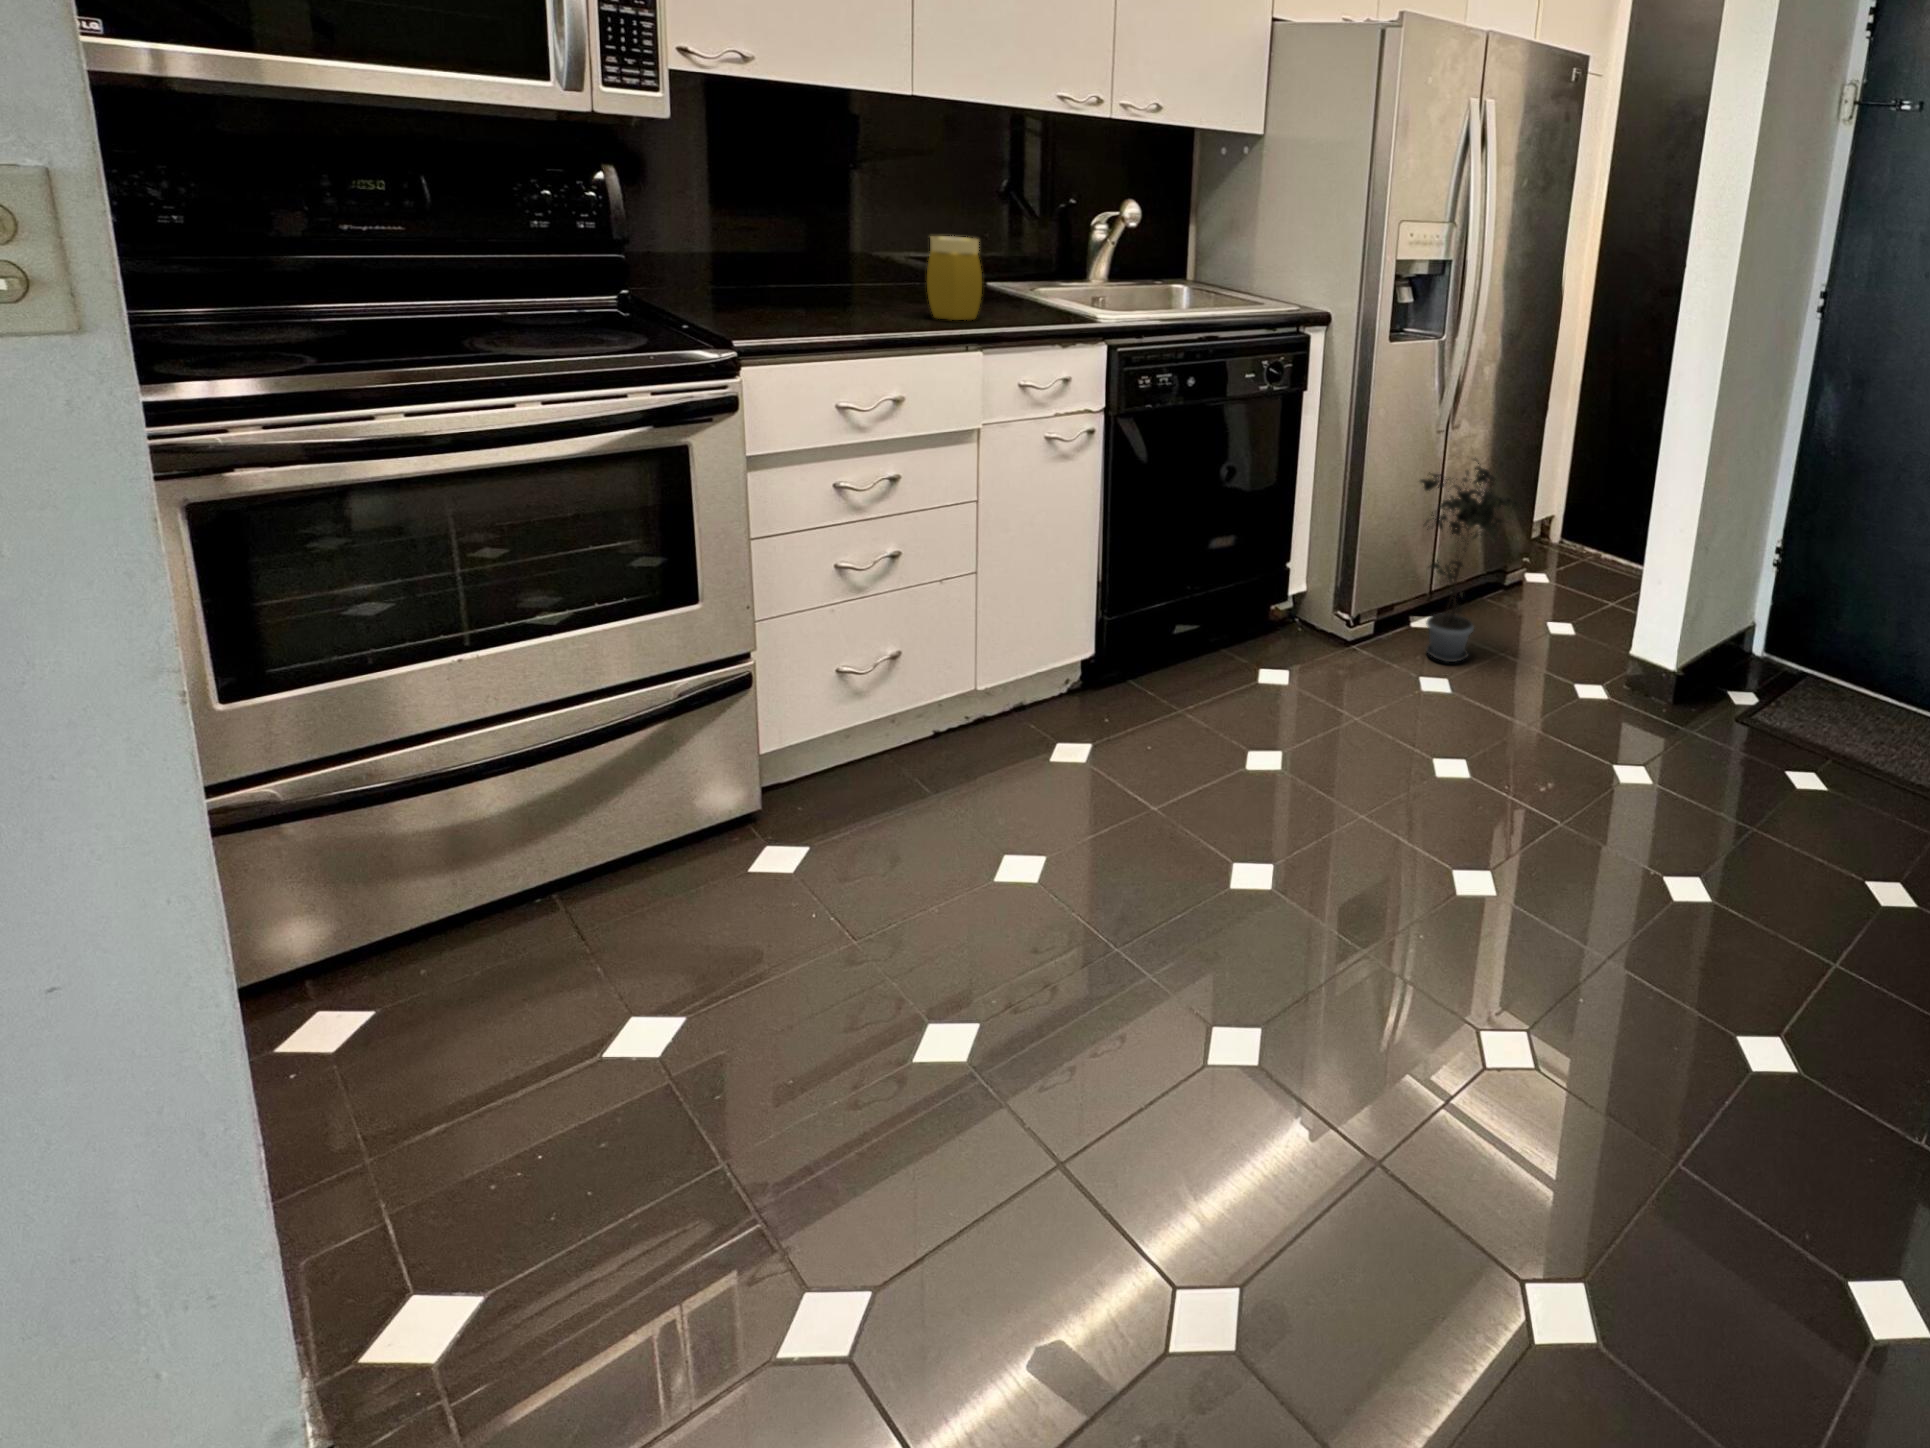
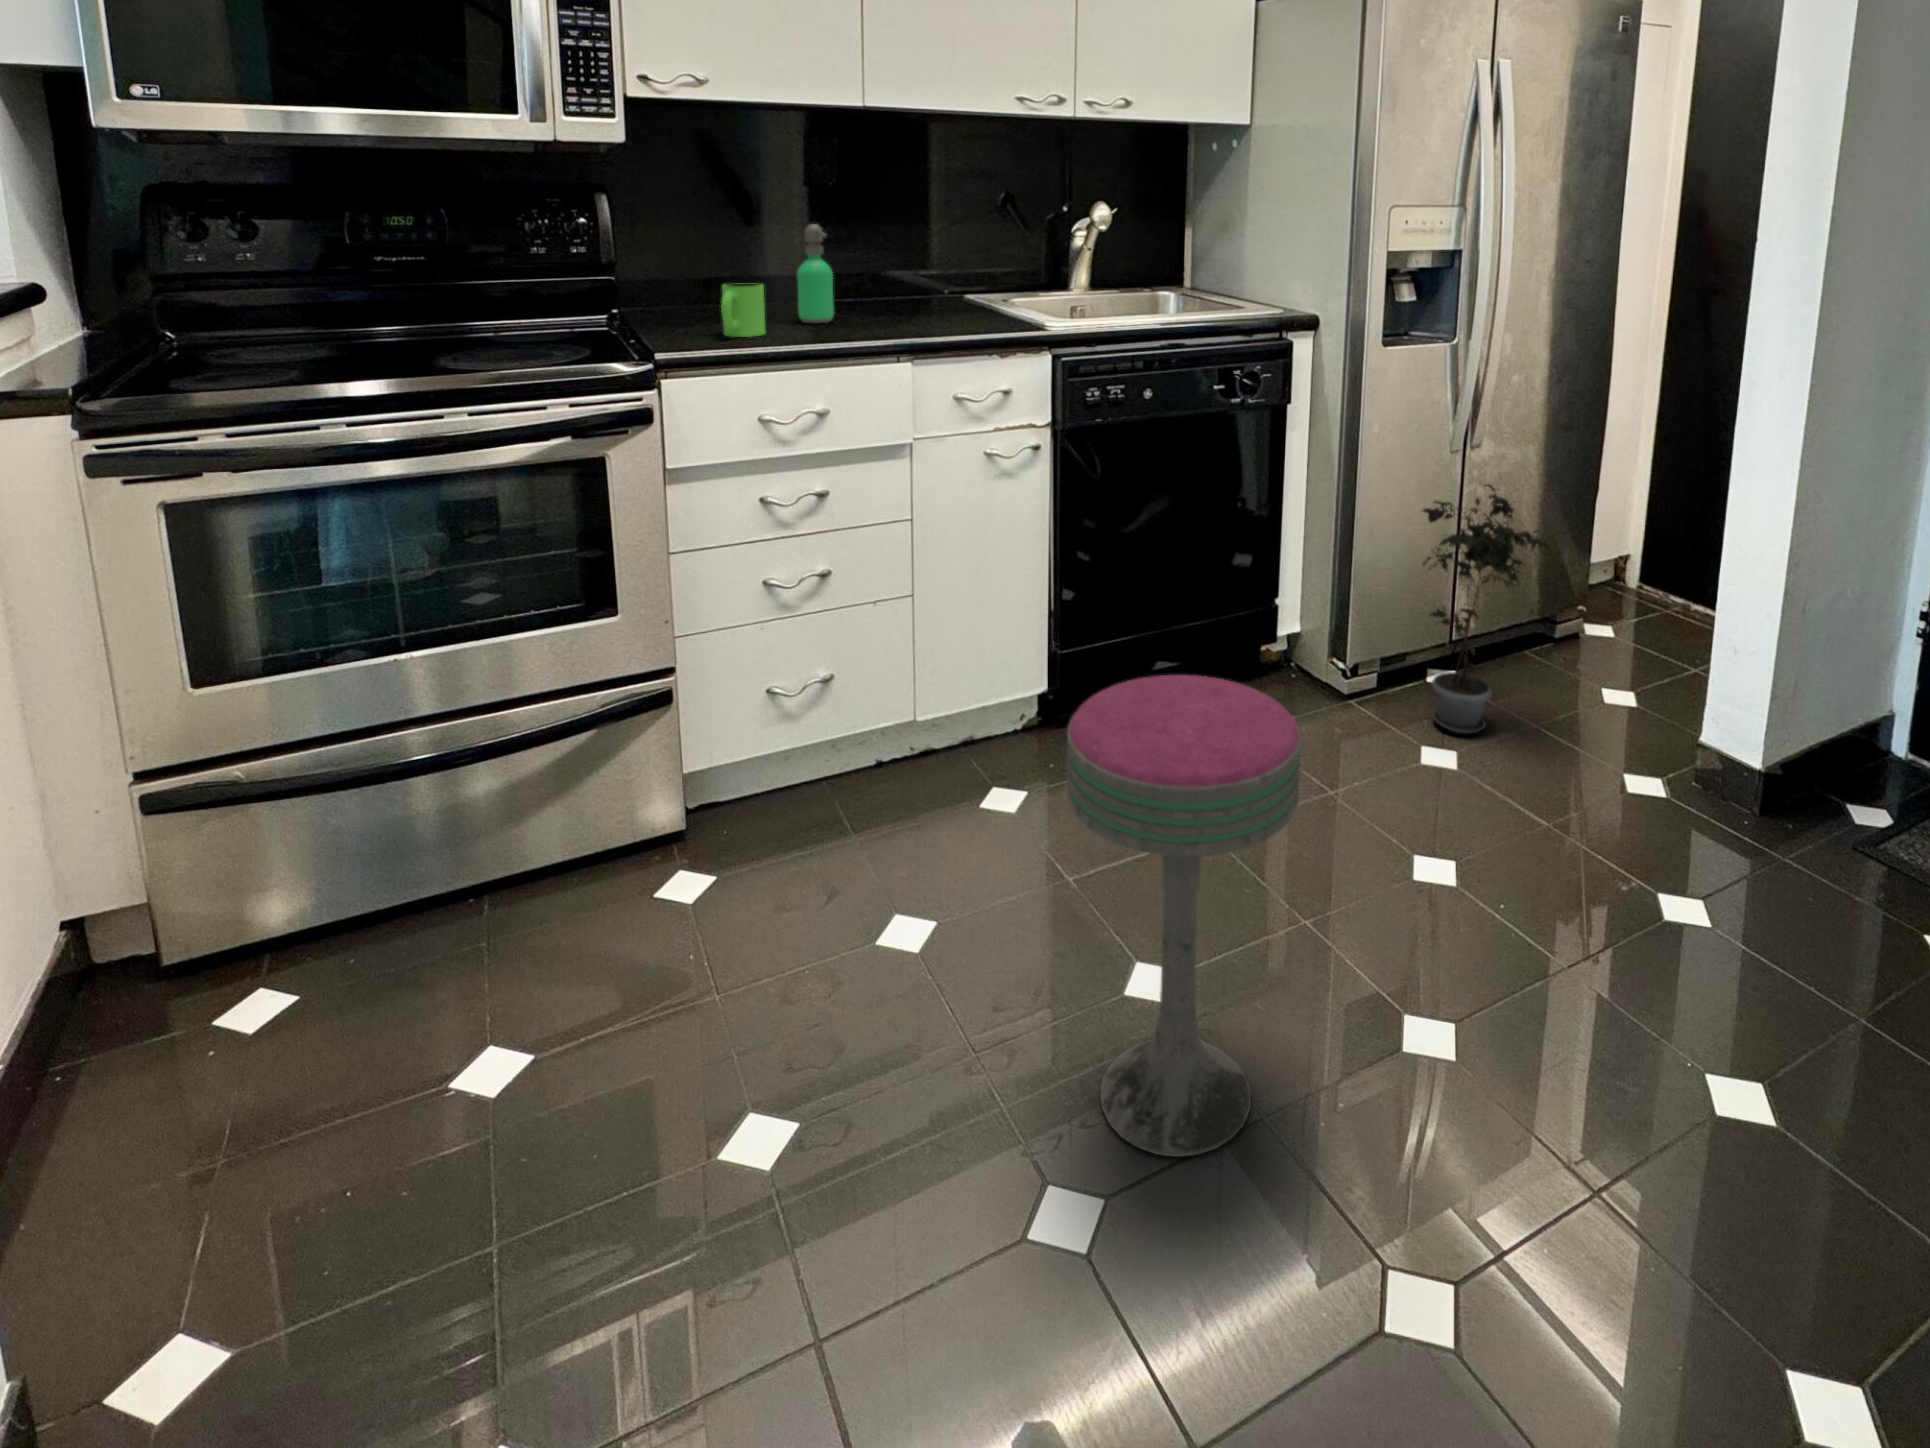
soap dispenser: none [845,211,883,310] -> present [797,224,834,323]
jar: present [927,236,982,320] -> none [866,245,924,331]
mug: none [776,269,823,323] -> present [721,283,765,337]
bar stool: none [1214,617,1406,994] -> present [1067,675,1301,1157]

